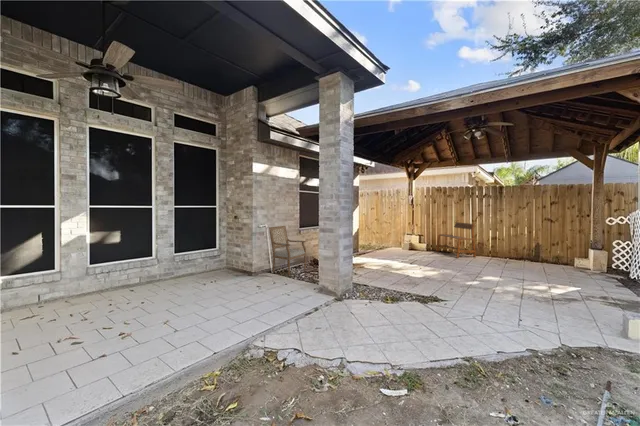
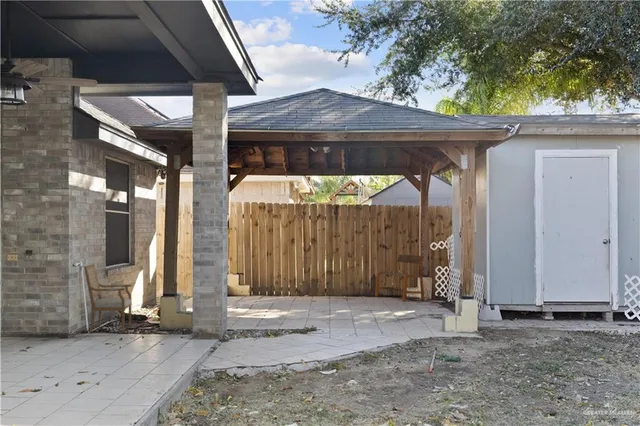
bench: present [437,222,476,258] -> present [375,255,424,301]

